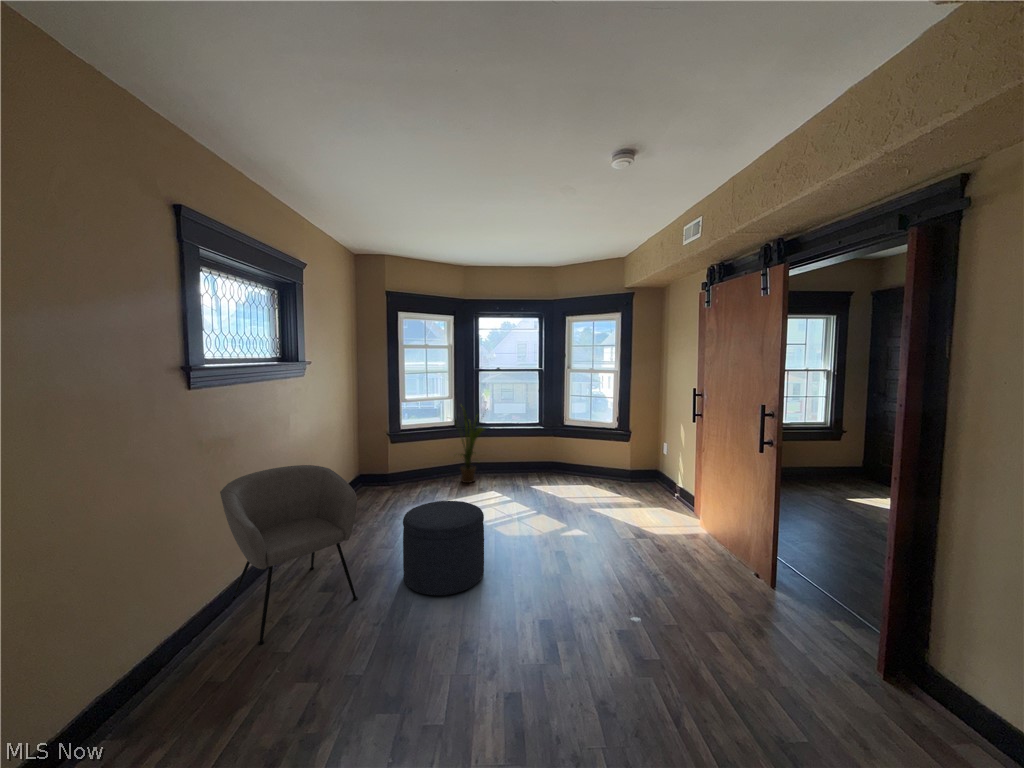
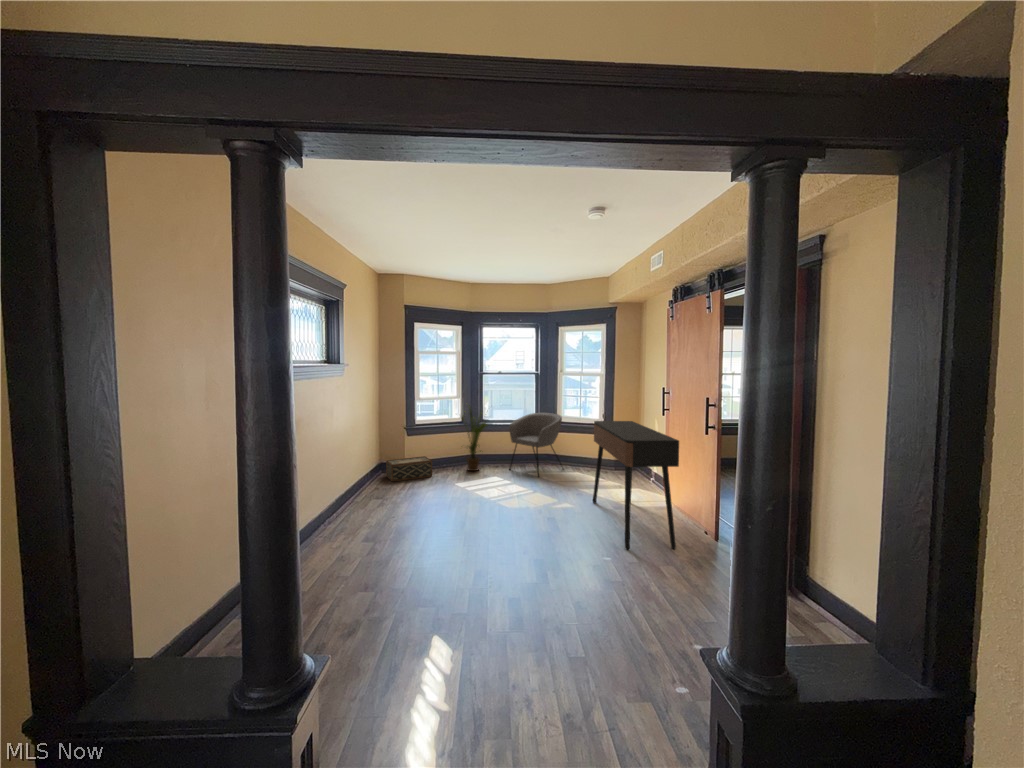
console table: none [609,430,732,607] -> present [593,421,679,549]
armchair: present [220,465,358,645] -> present [509,413,563,477]
woven basket: none [367,466,420,498] -> present [386,456,432,481]
ottoman: present [403,501,484,595] -> none [428,475,491,542]

